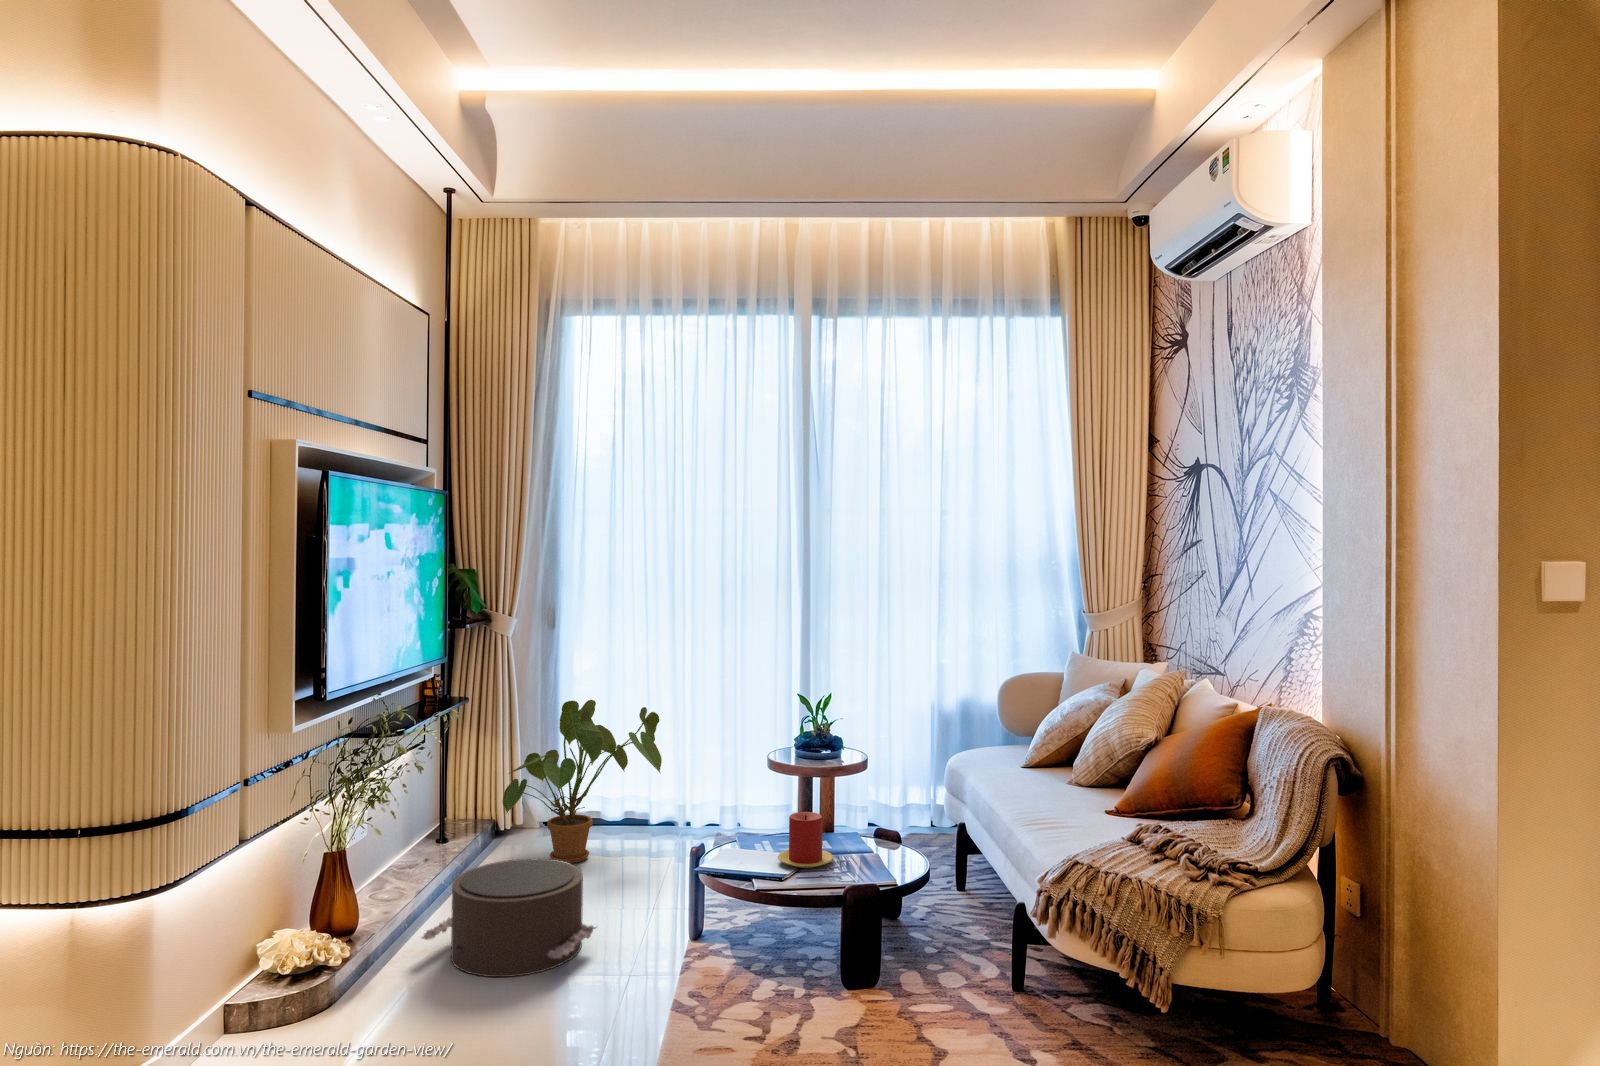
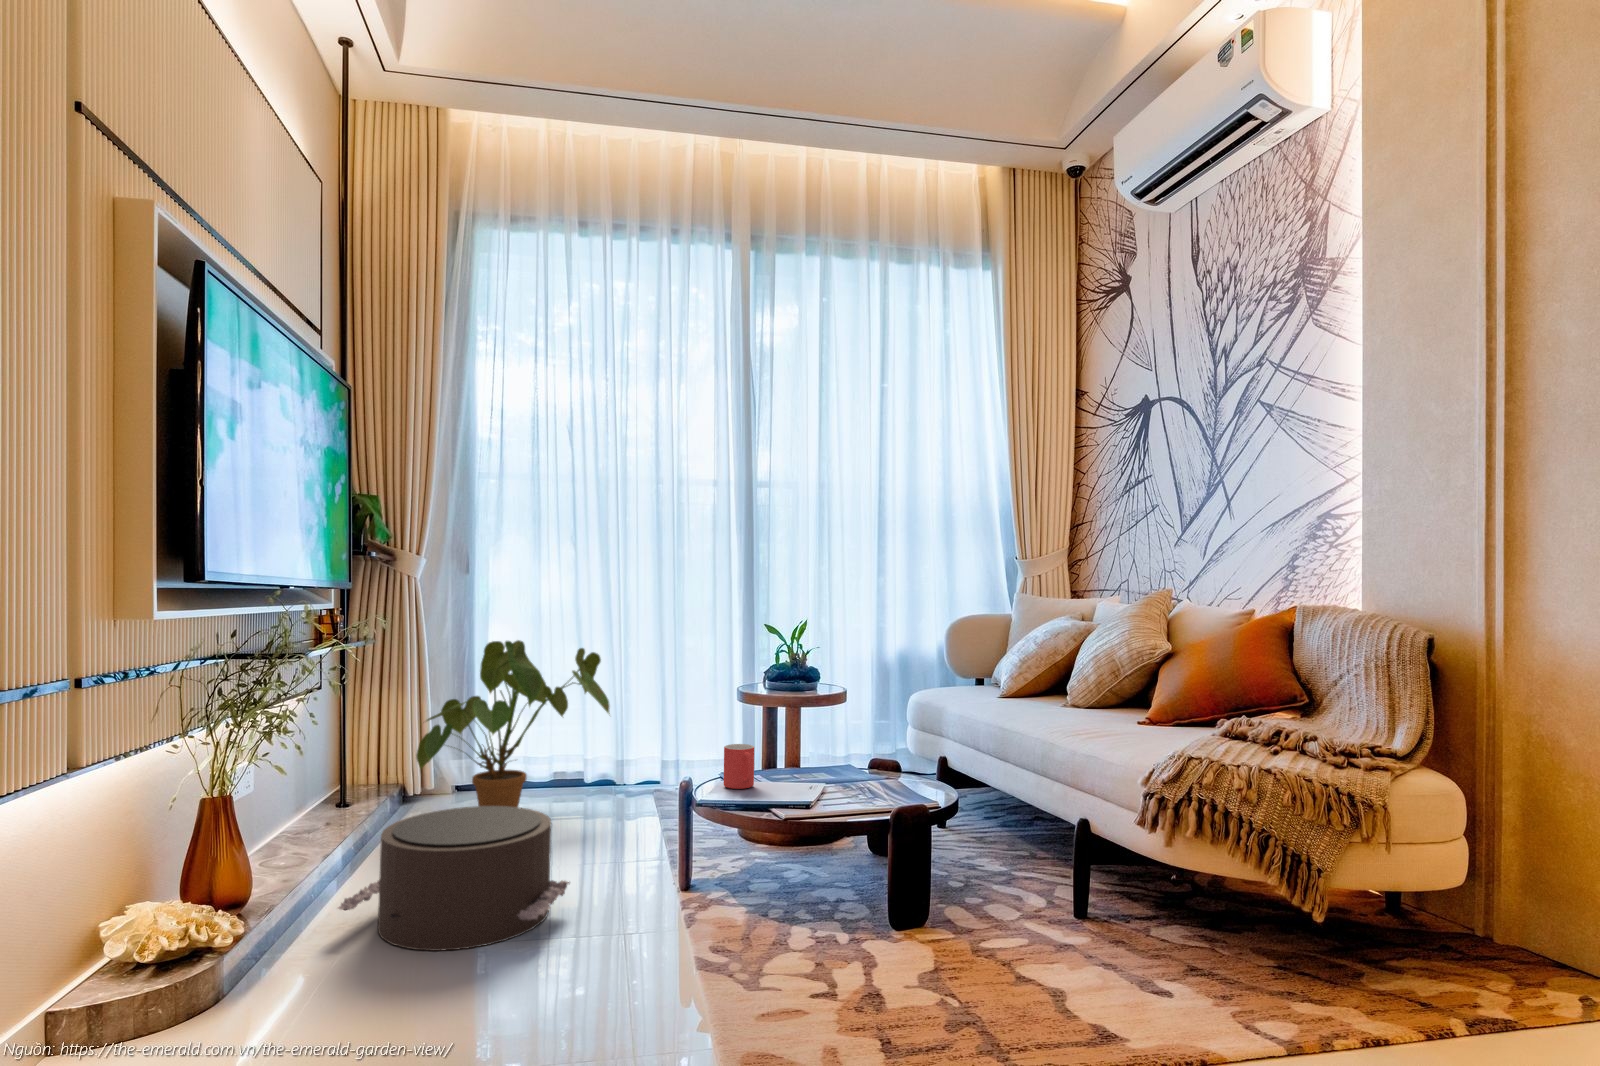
candle: present [778,812,833,868] -> none [793,732,858,794]
mug: none [724,818,750,857] -> present [724,744,754,789]

